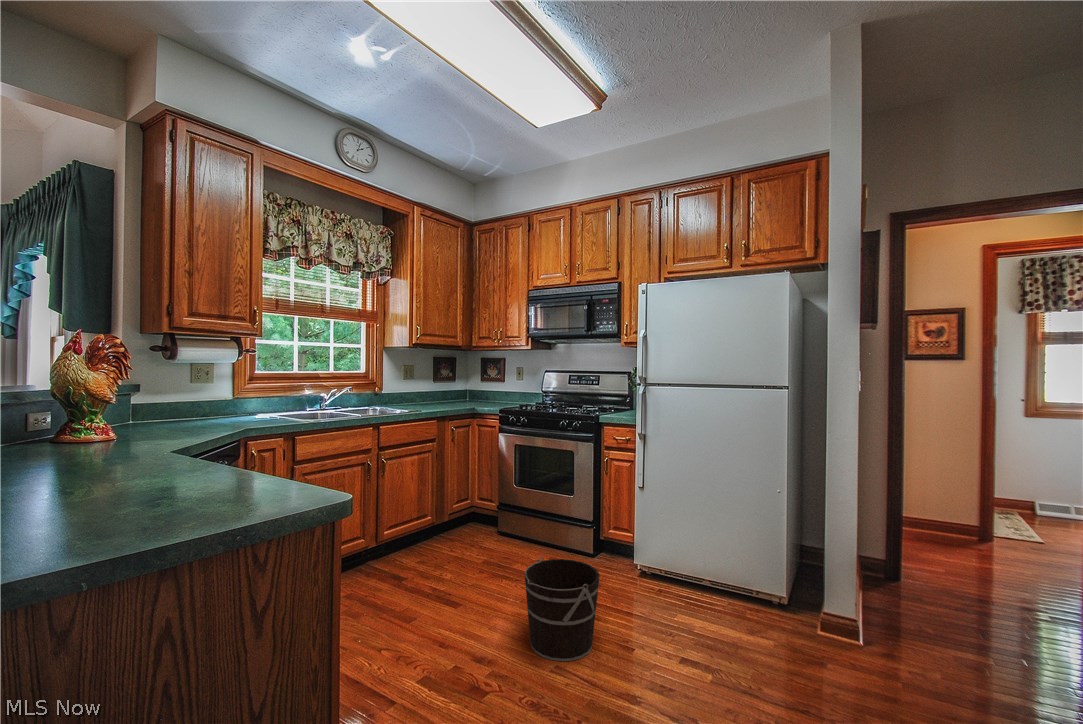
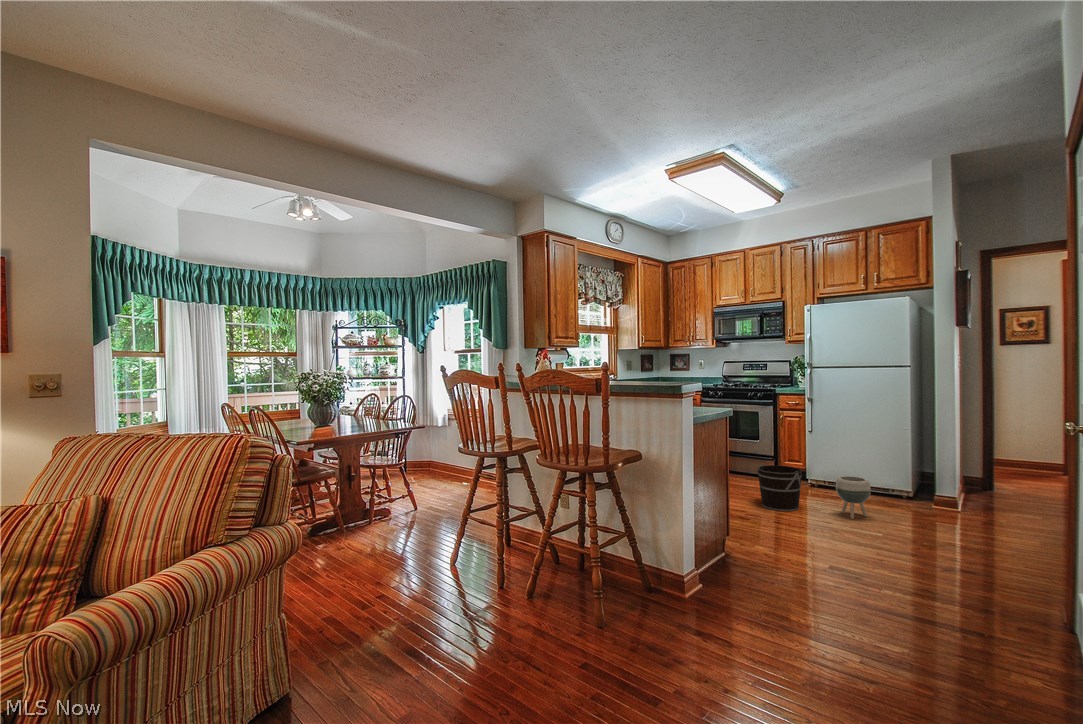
planter: none [652,594,712,690] -> present [836,476,871,519]

